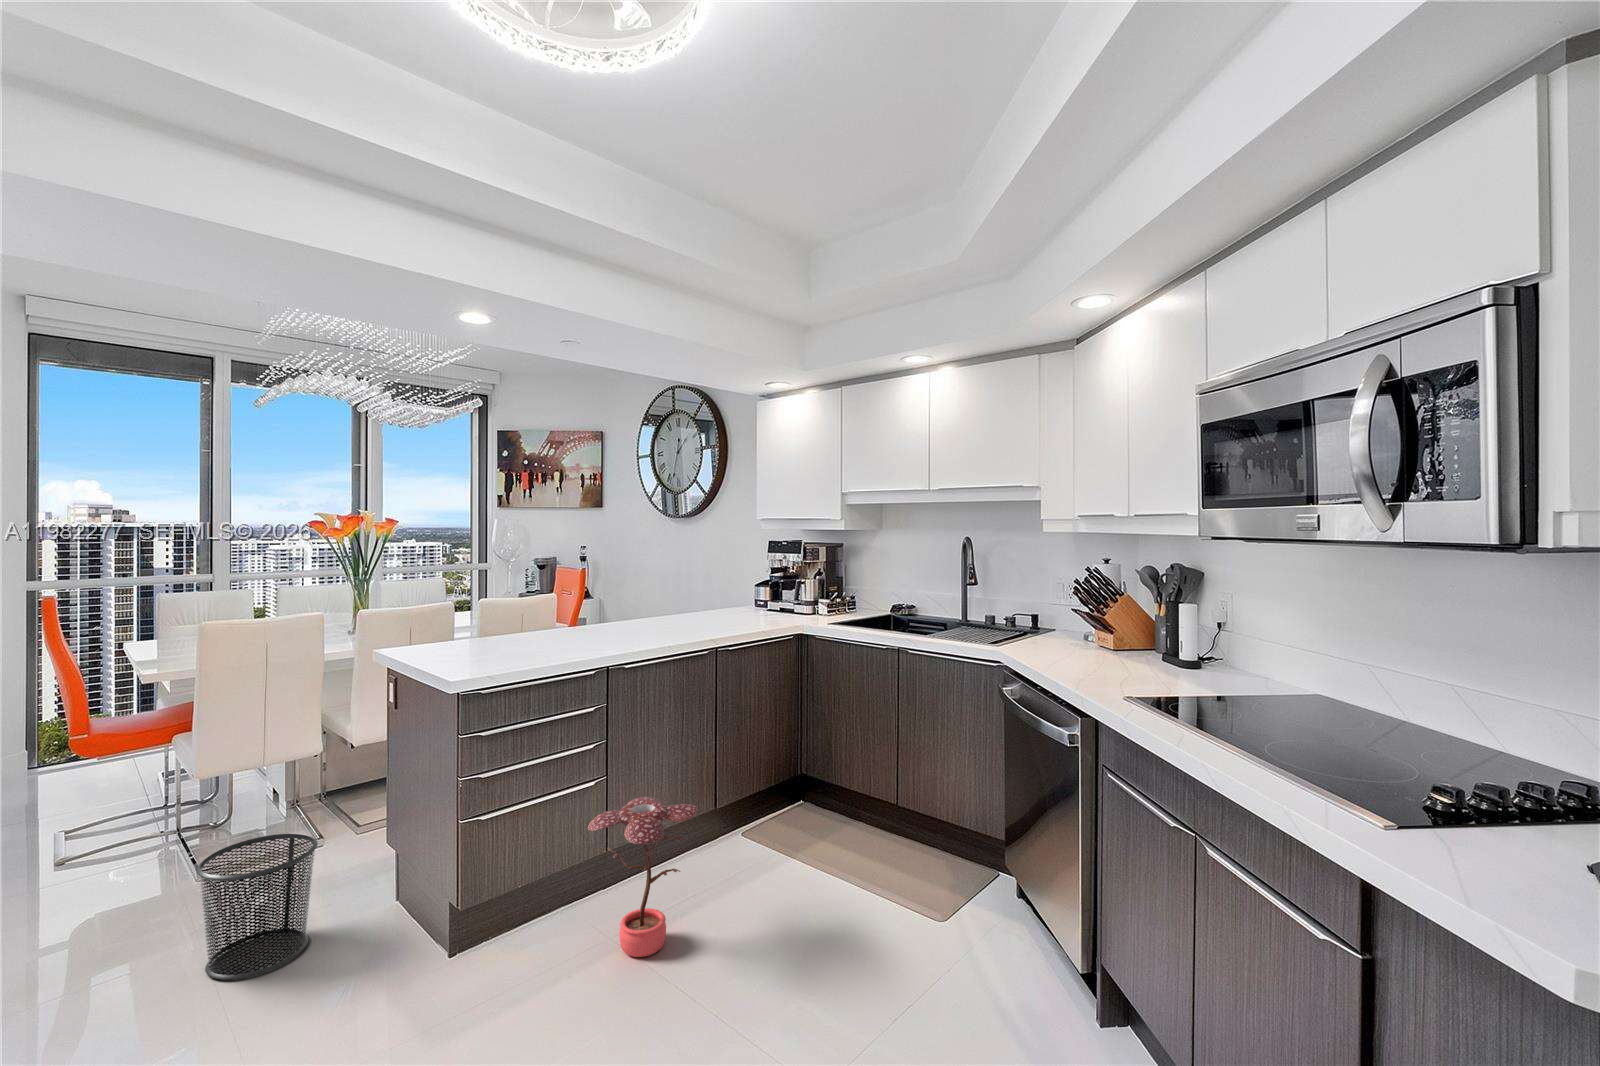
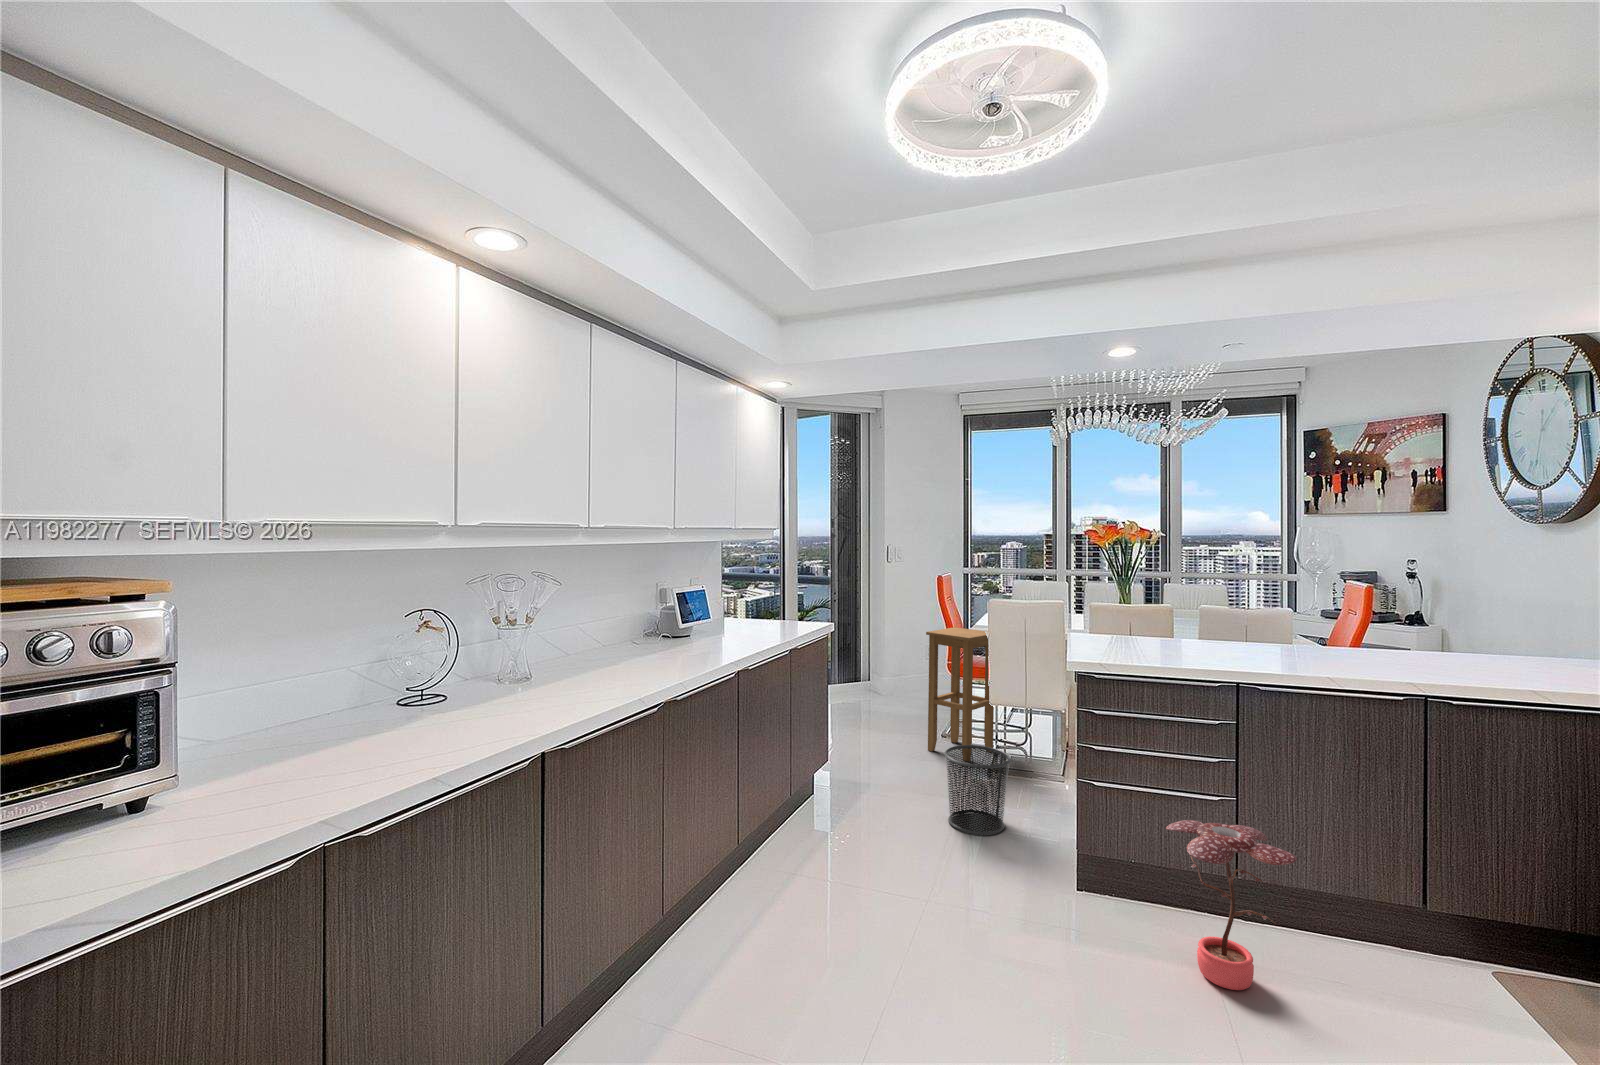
stool: none [54,671,200,893] -> present [926,627,994,761]

